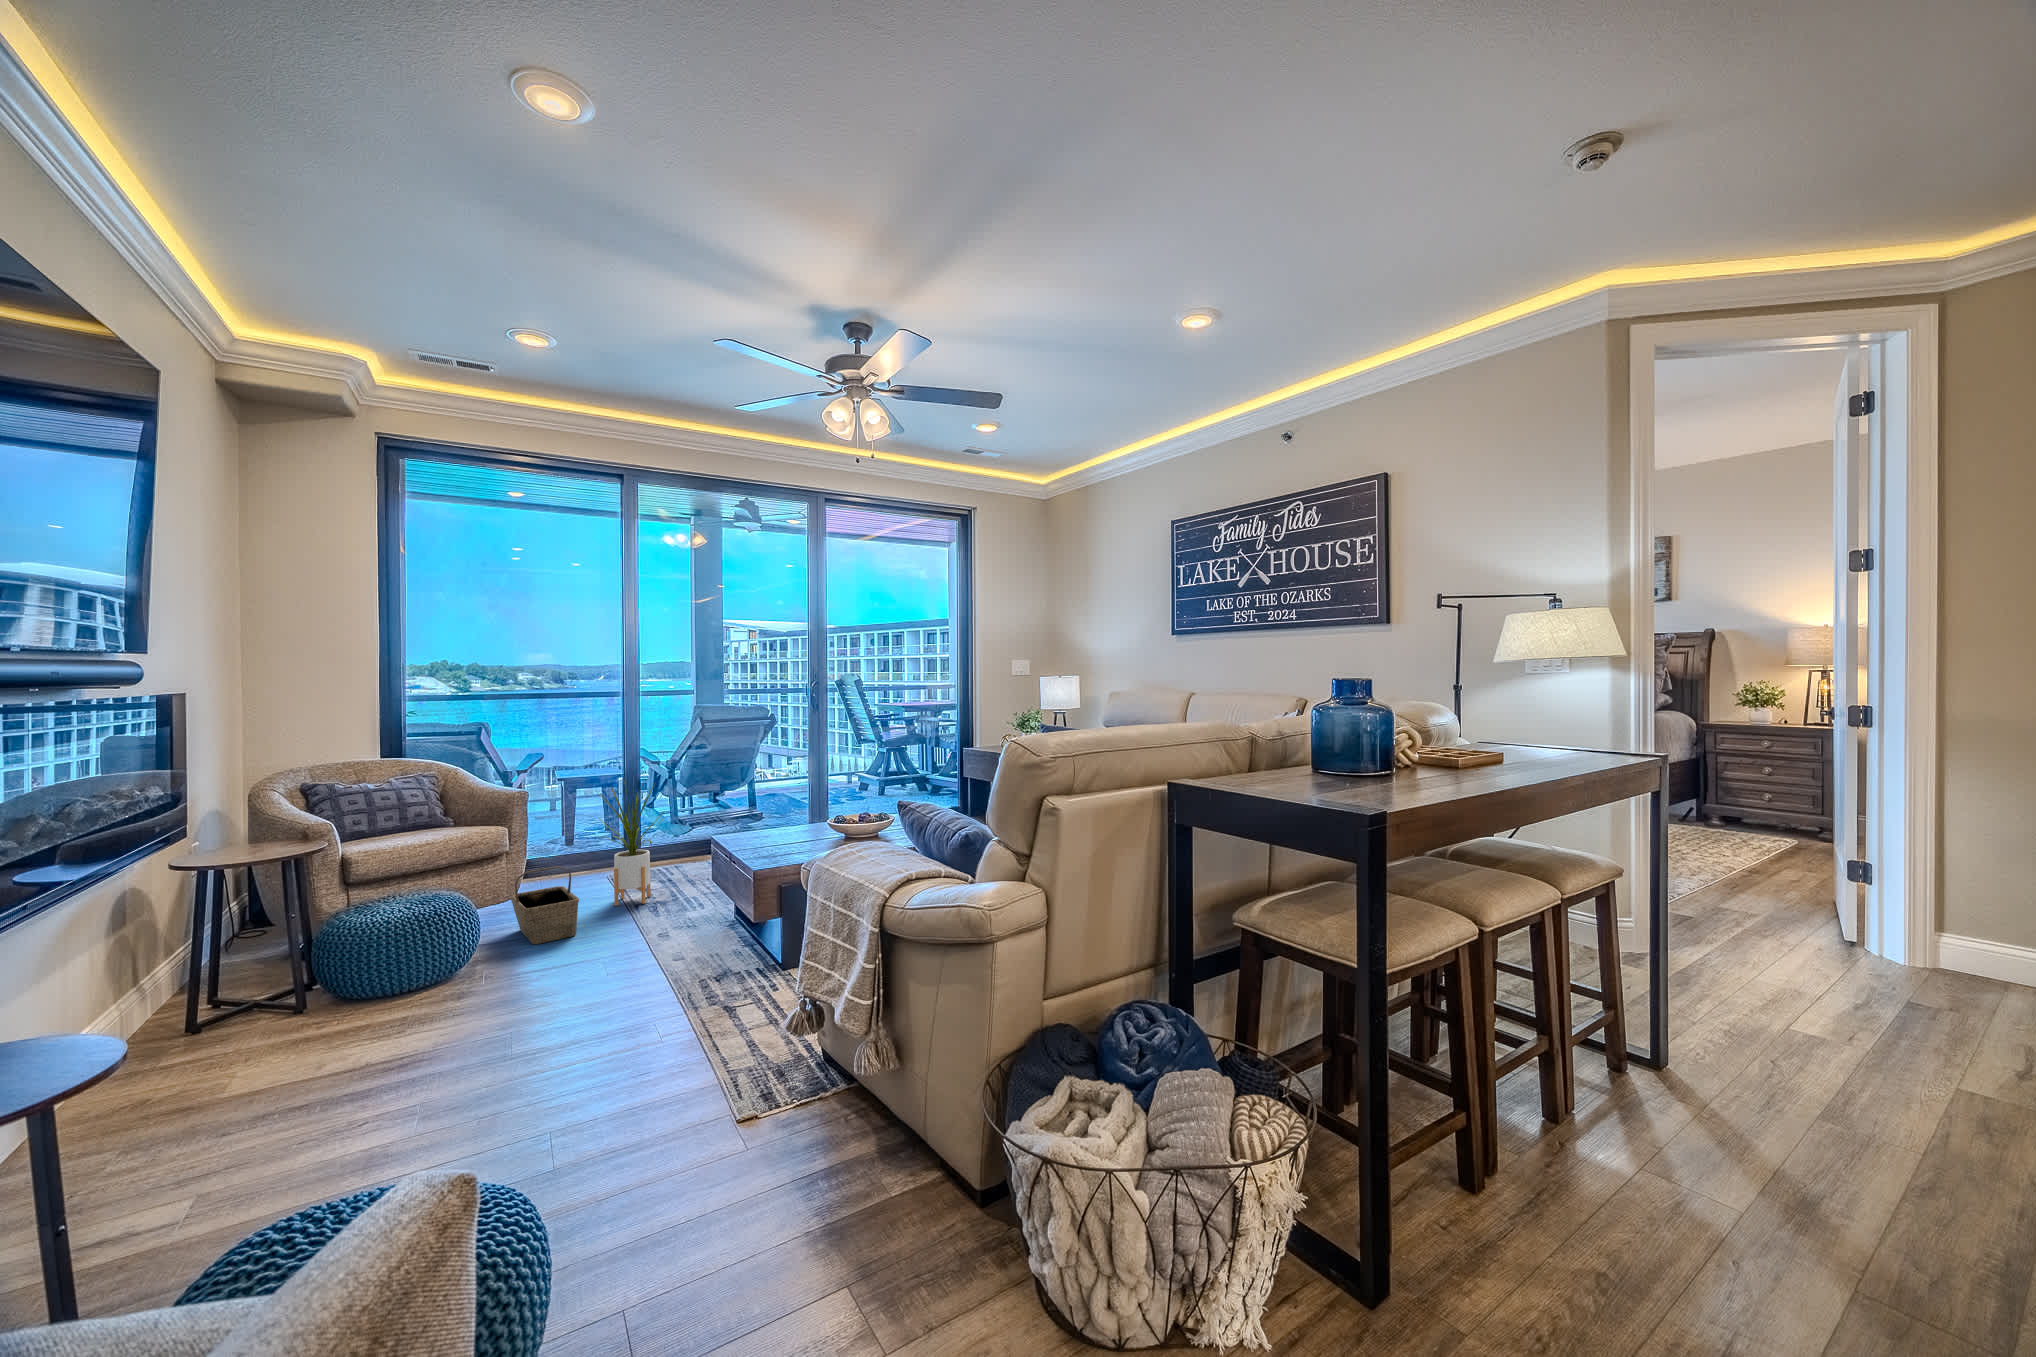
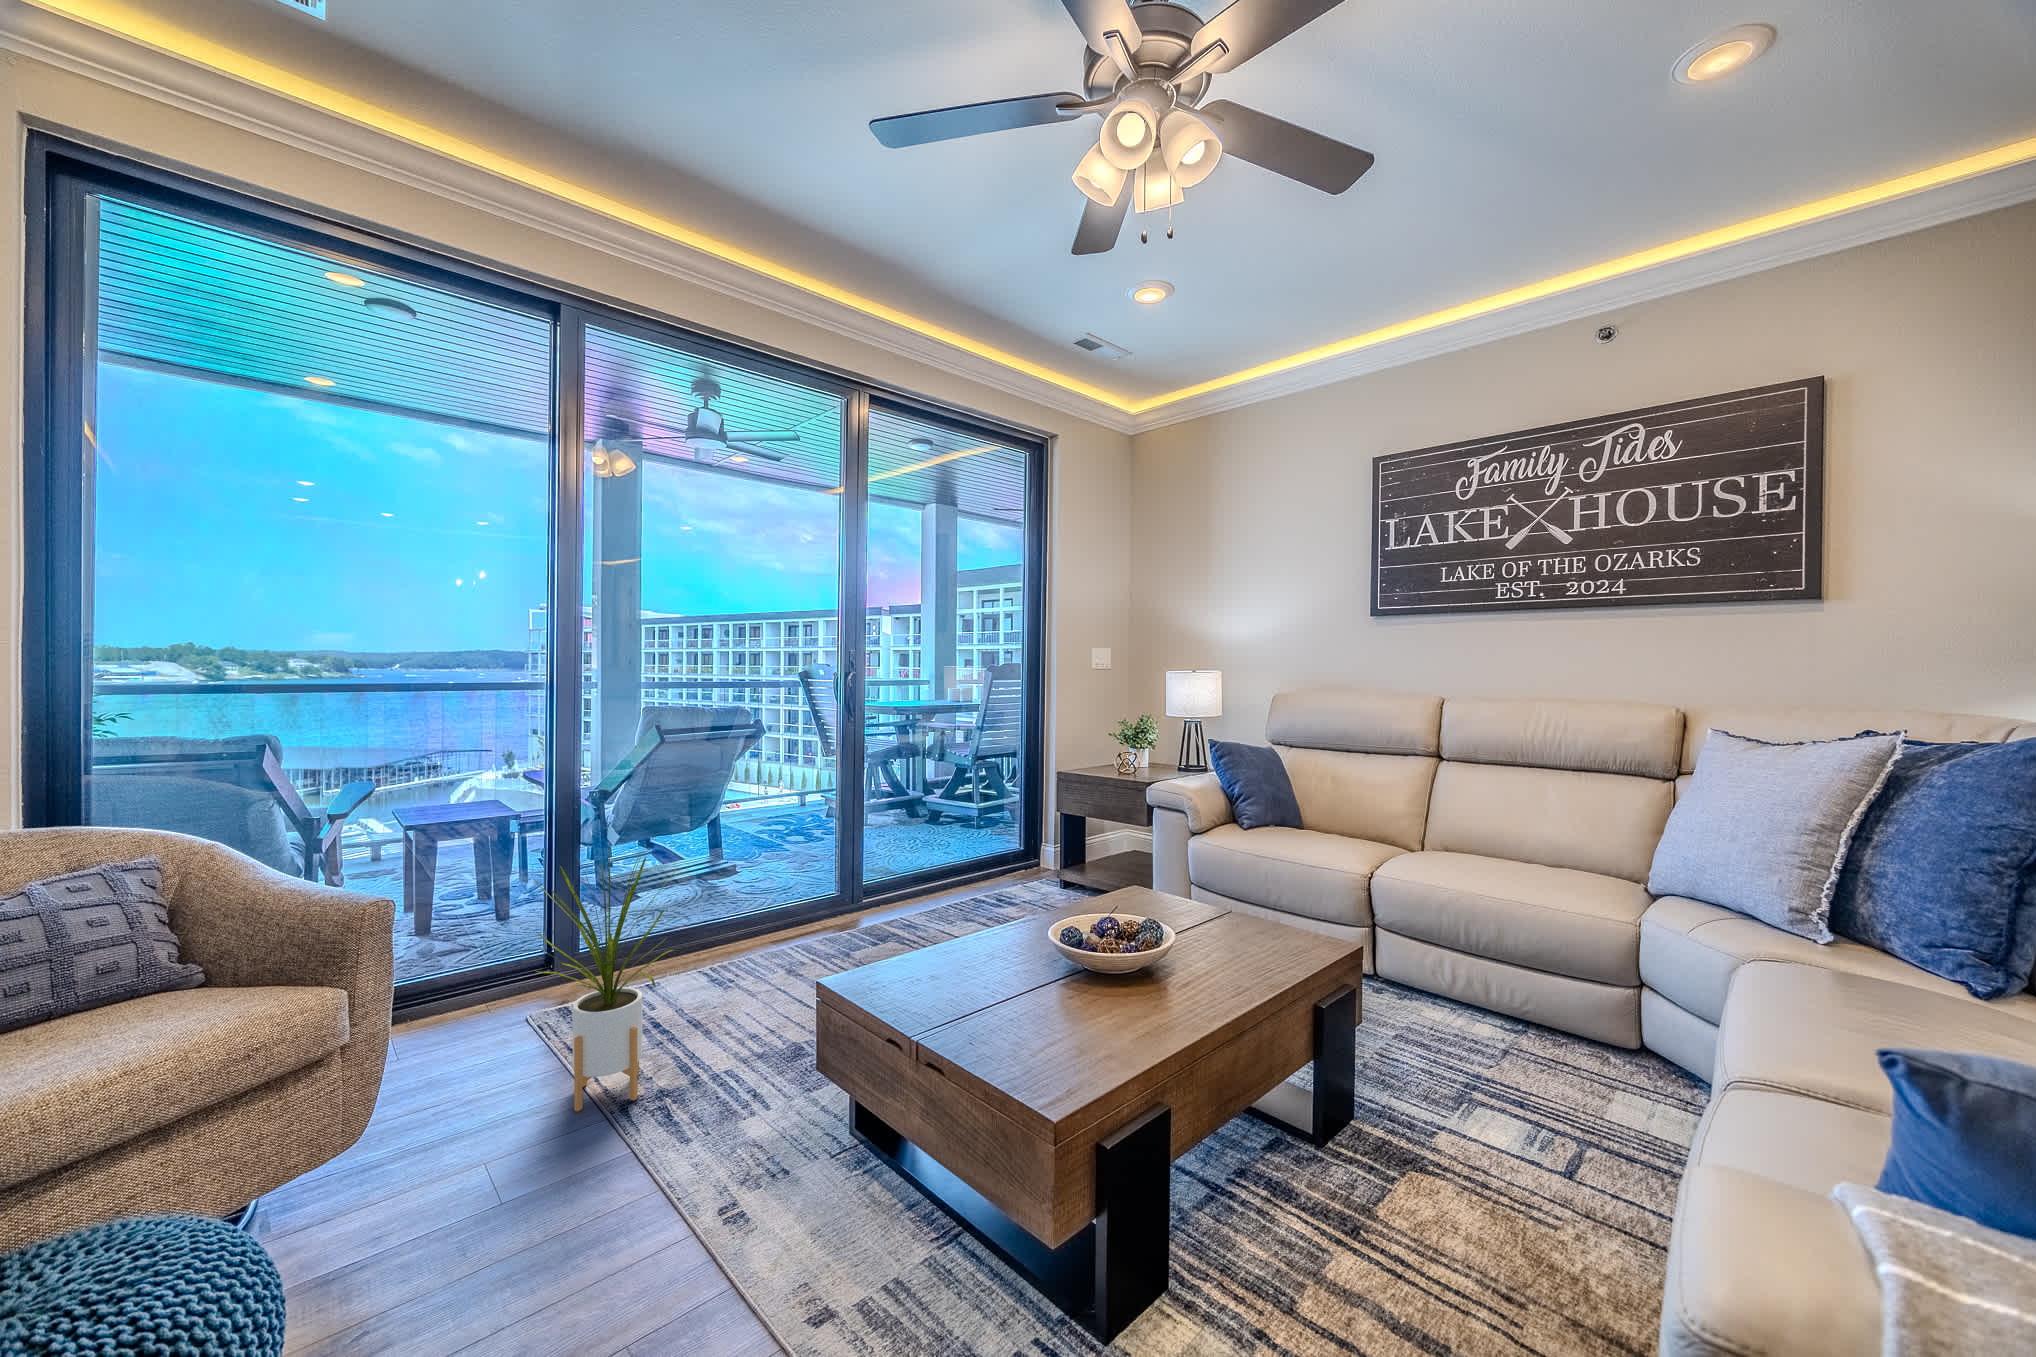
basket: present [510,867,579,944] -> none [349,1070,525,1281]

